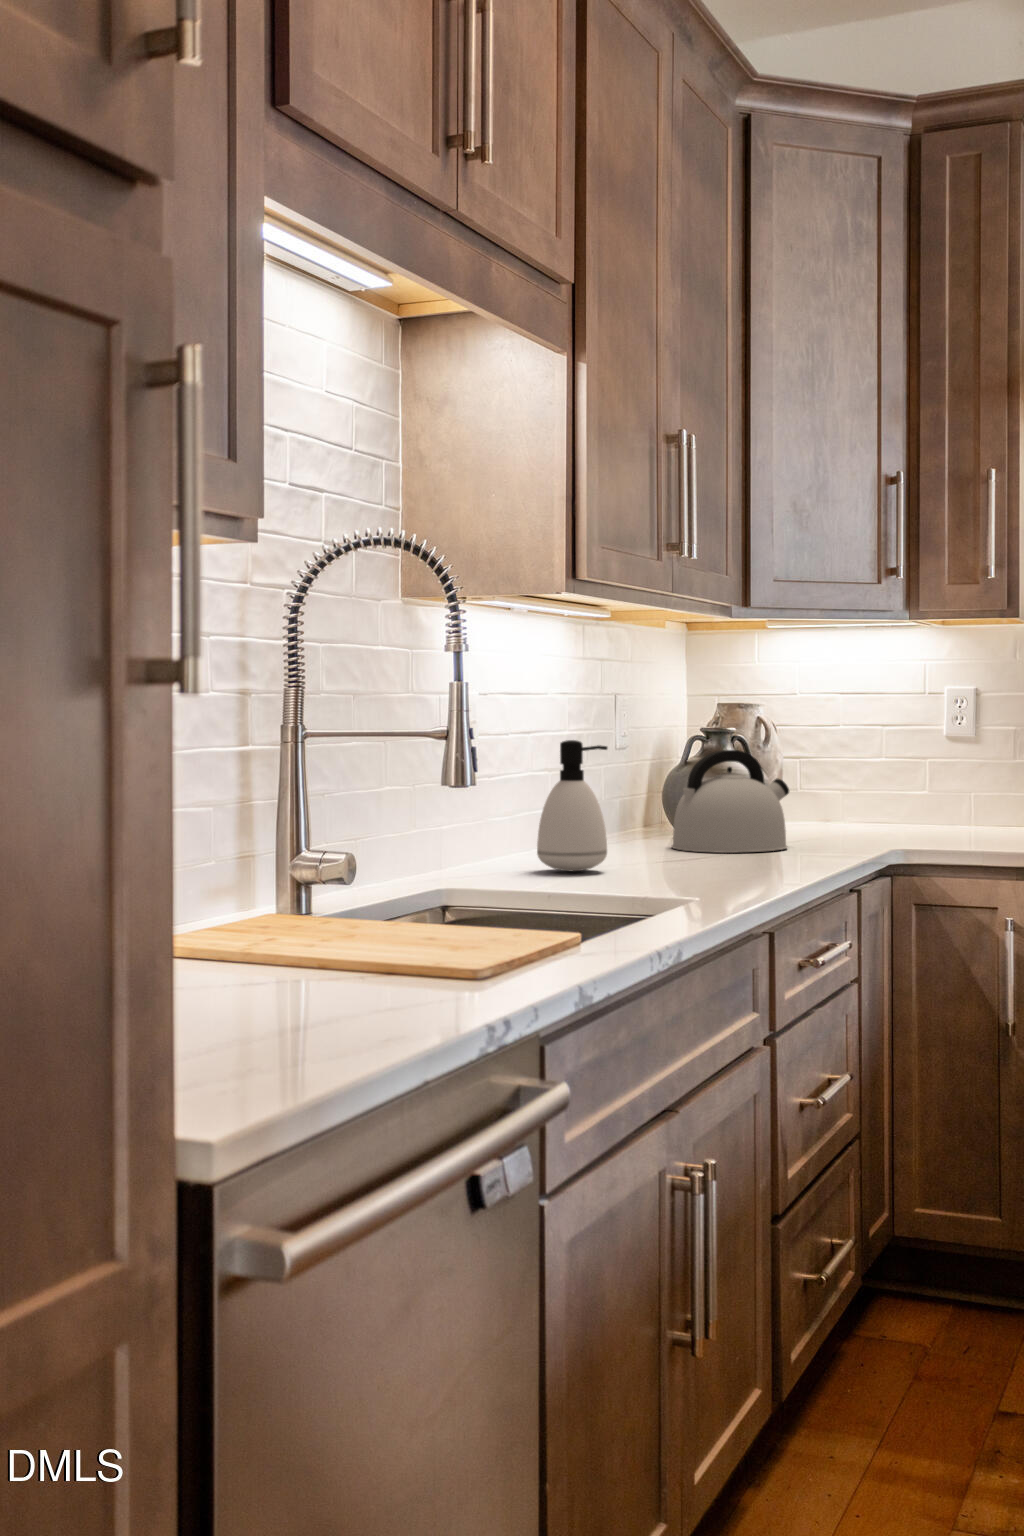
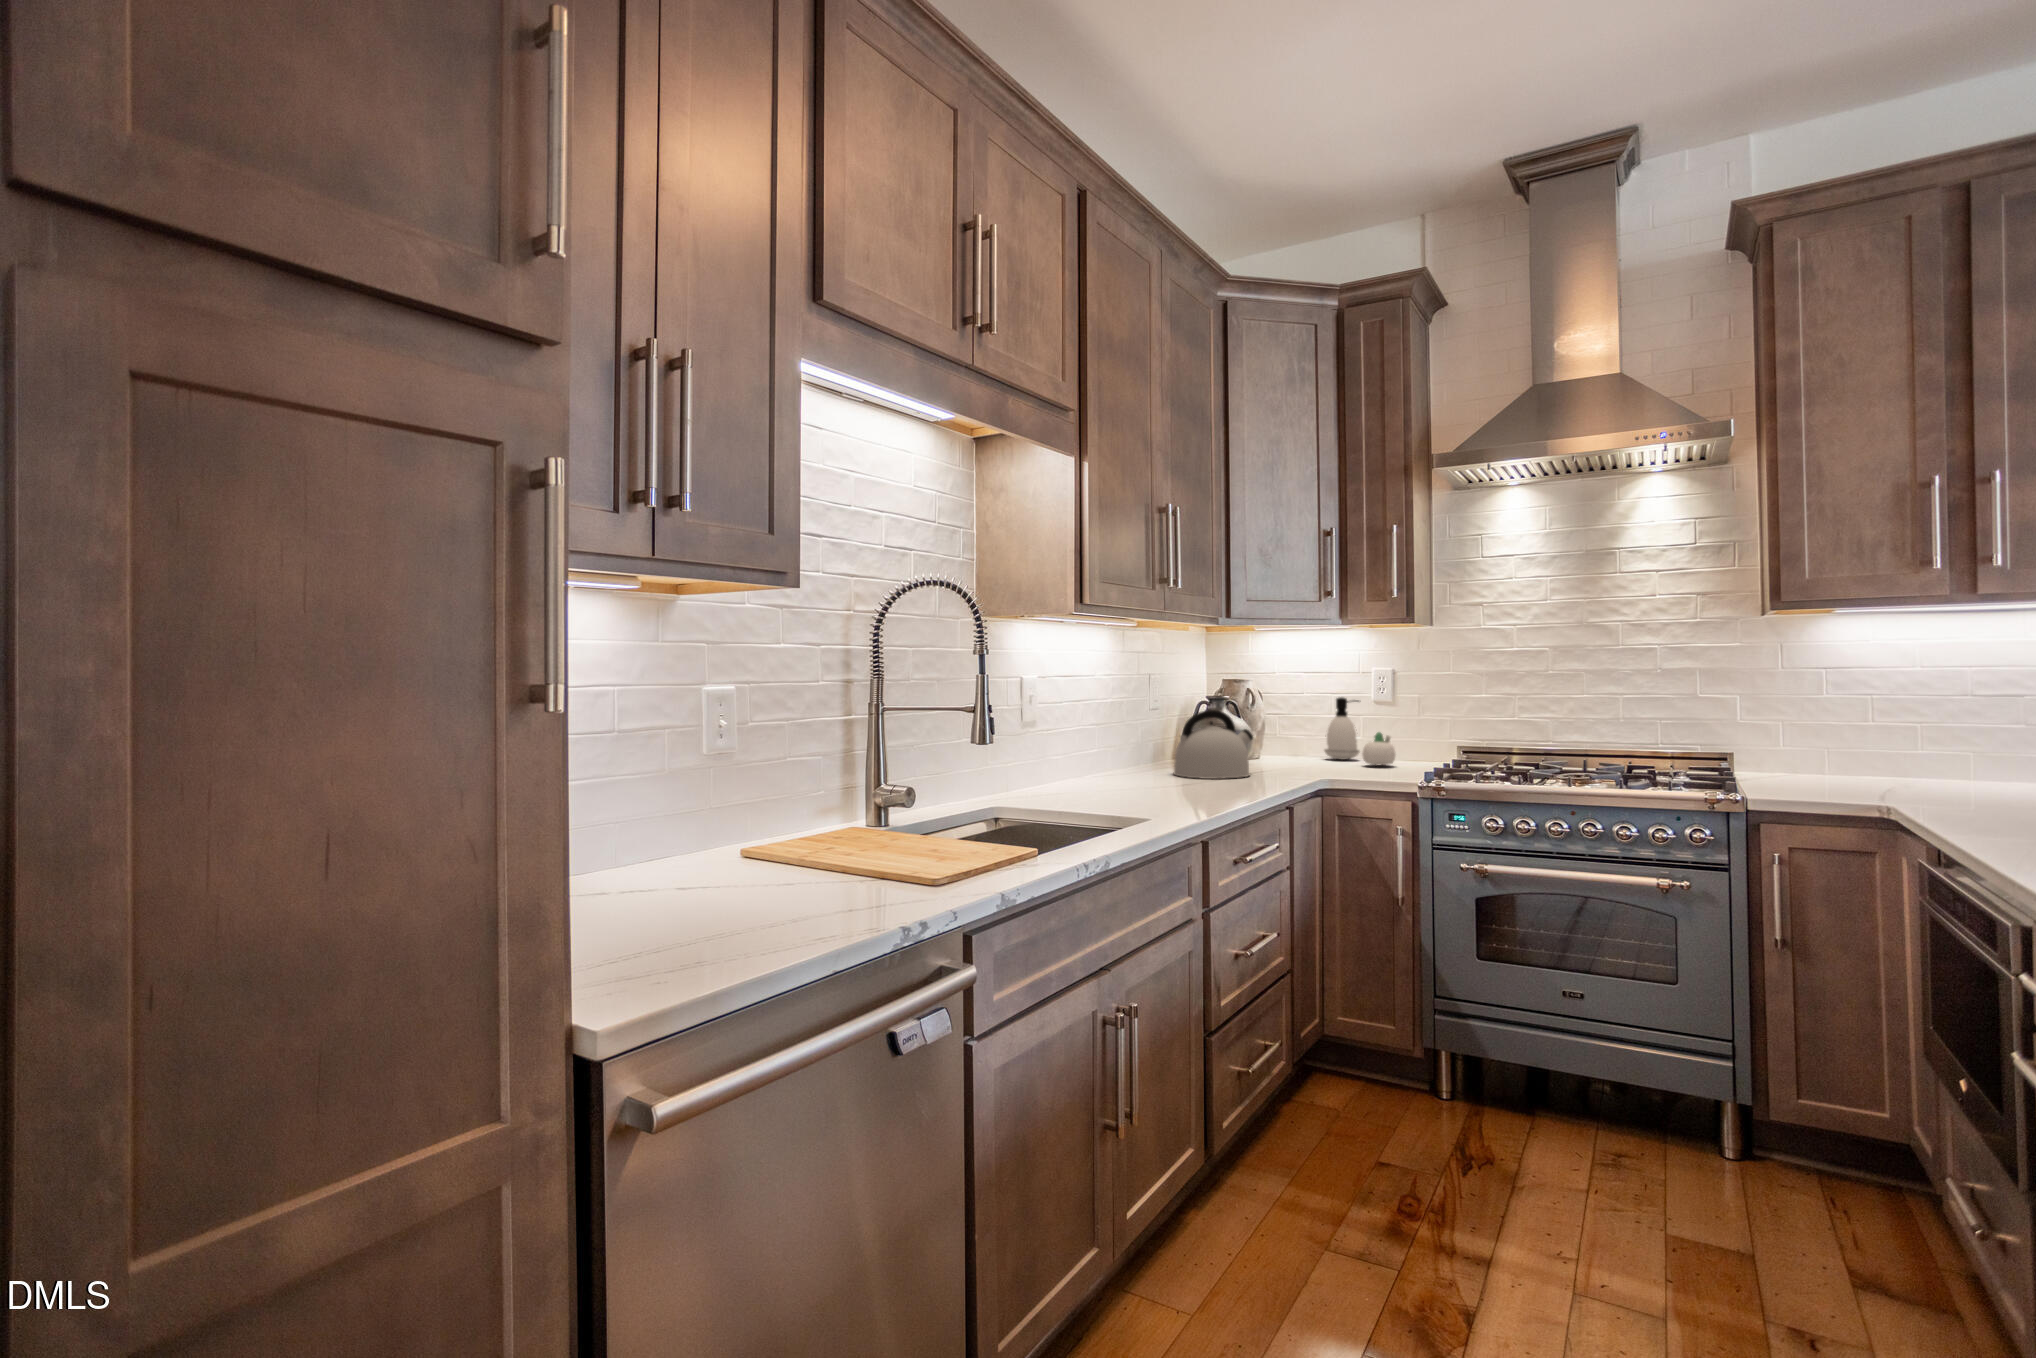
soap dispenser: present [537,740,607,871] -> present [1324,697,1360,760]
succulent planter: none [934,783,982,834] -> present [1362,732,1395,765]

